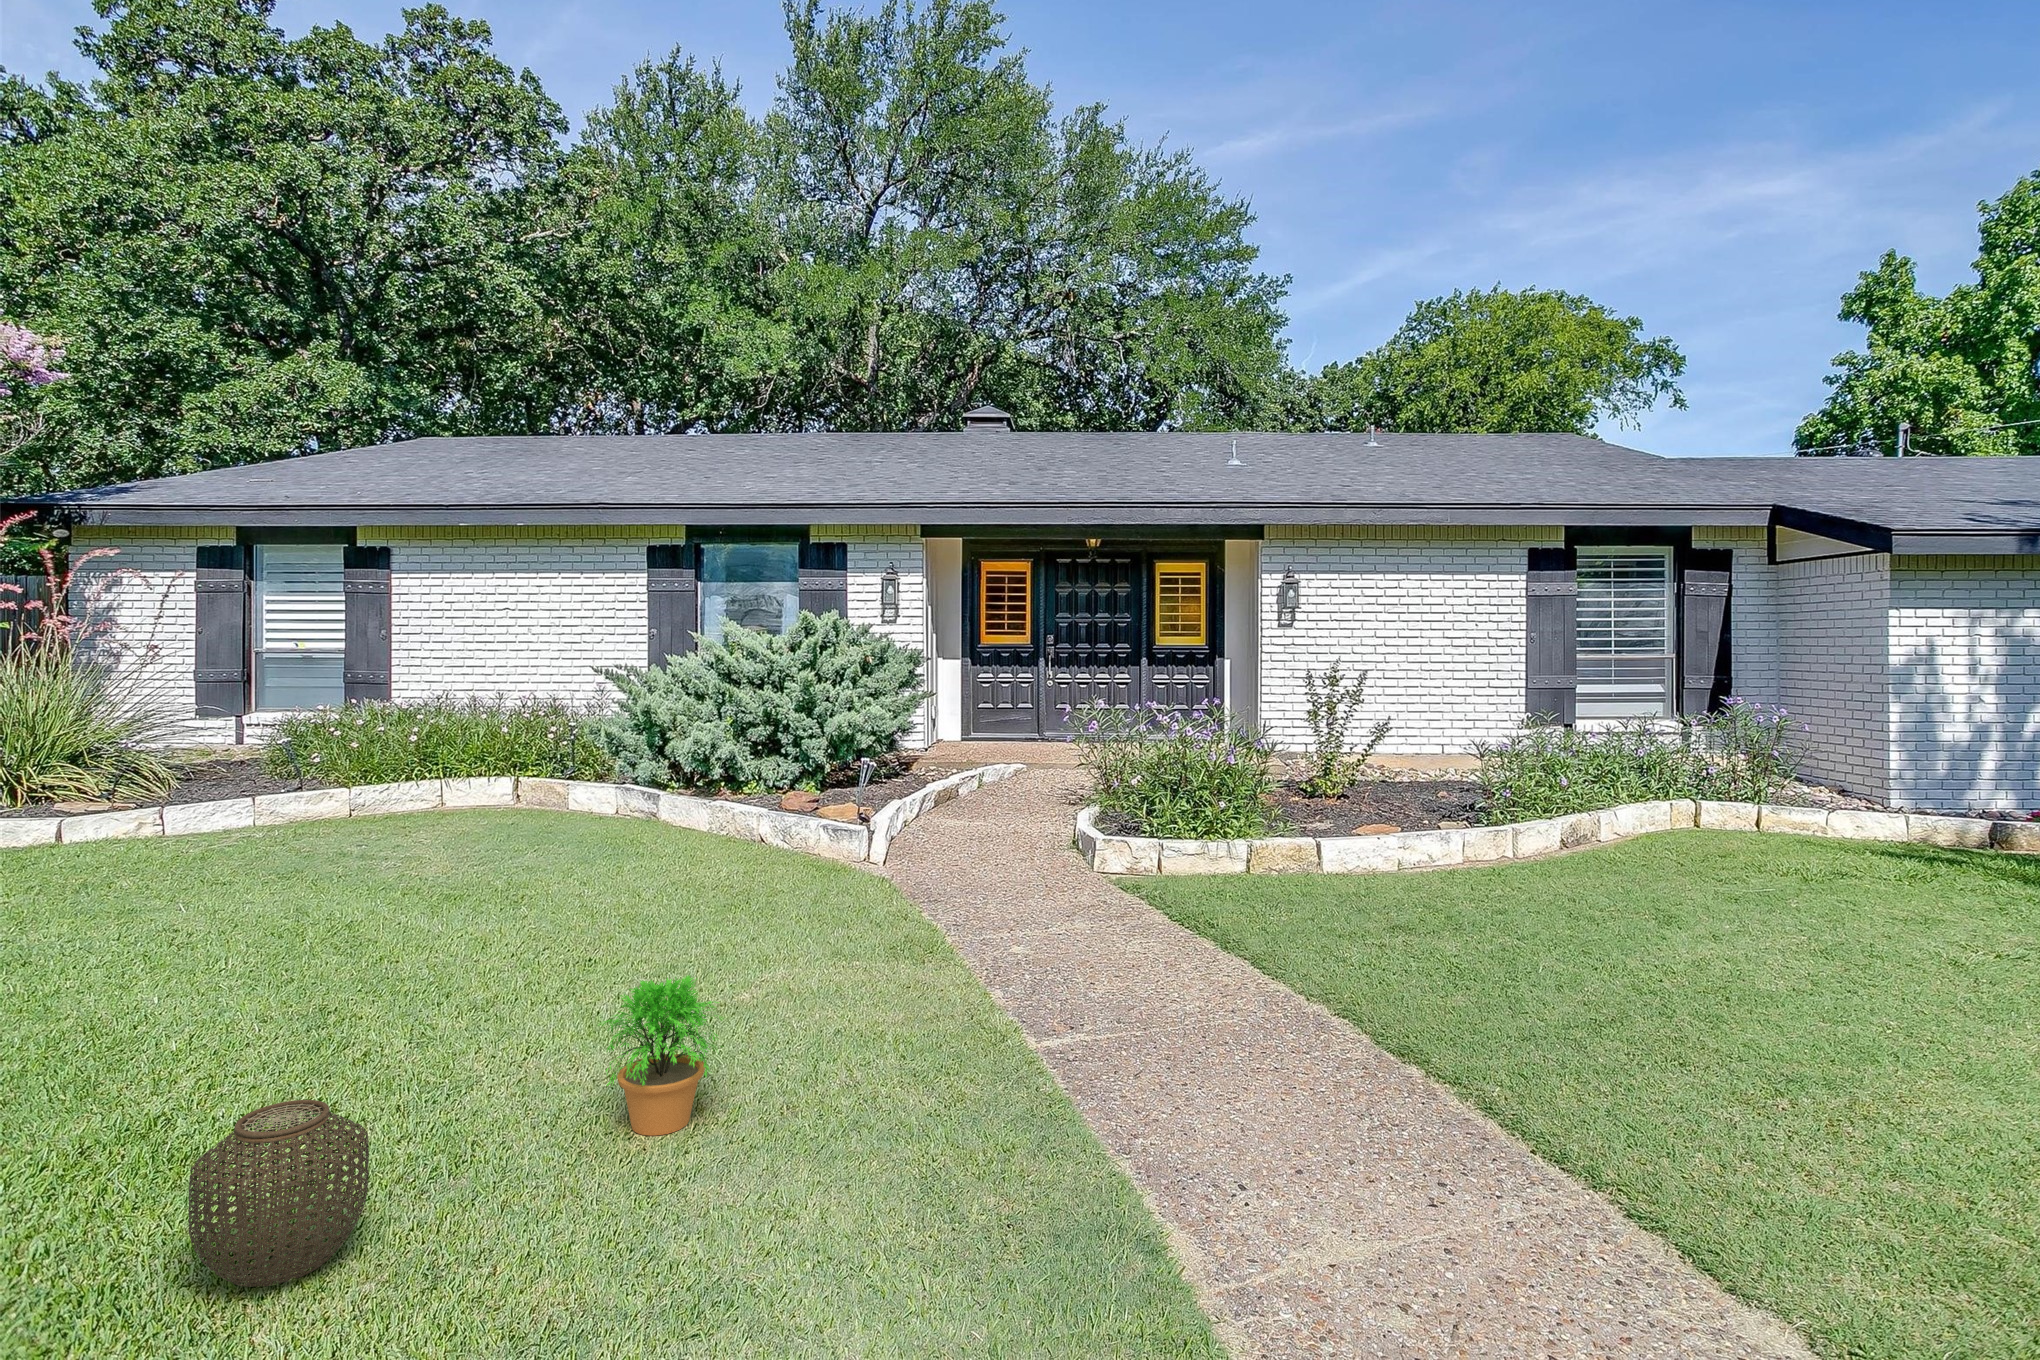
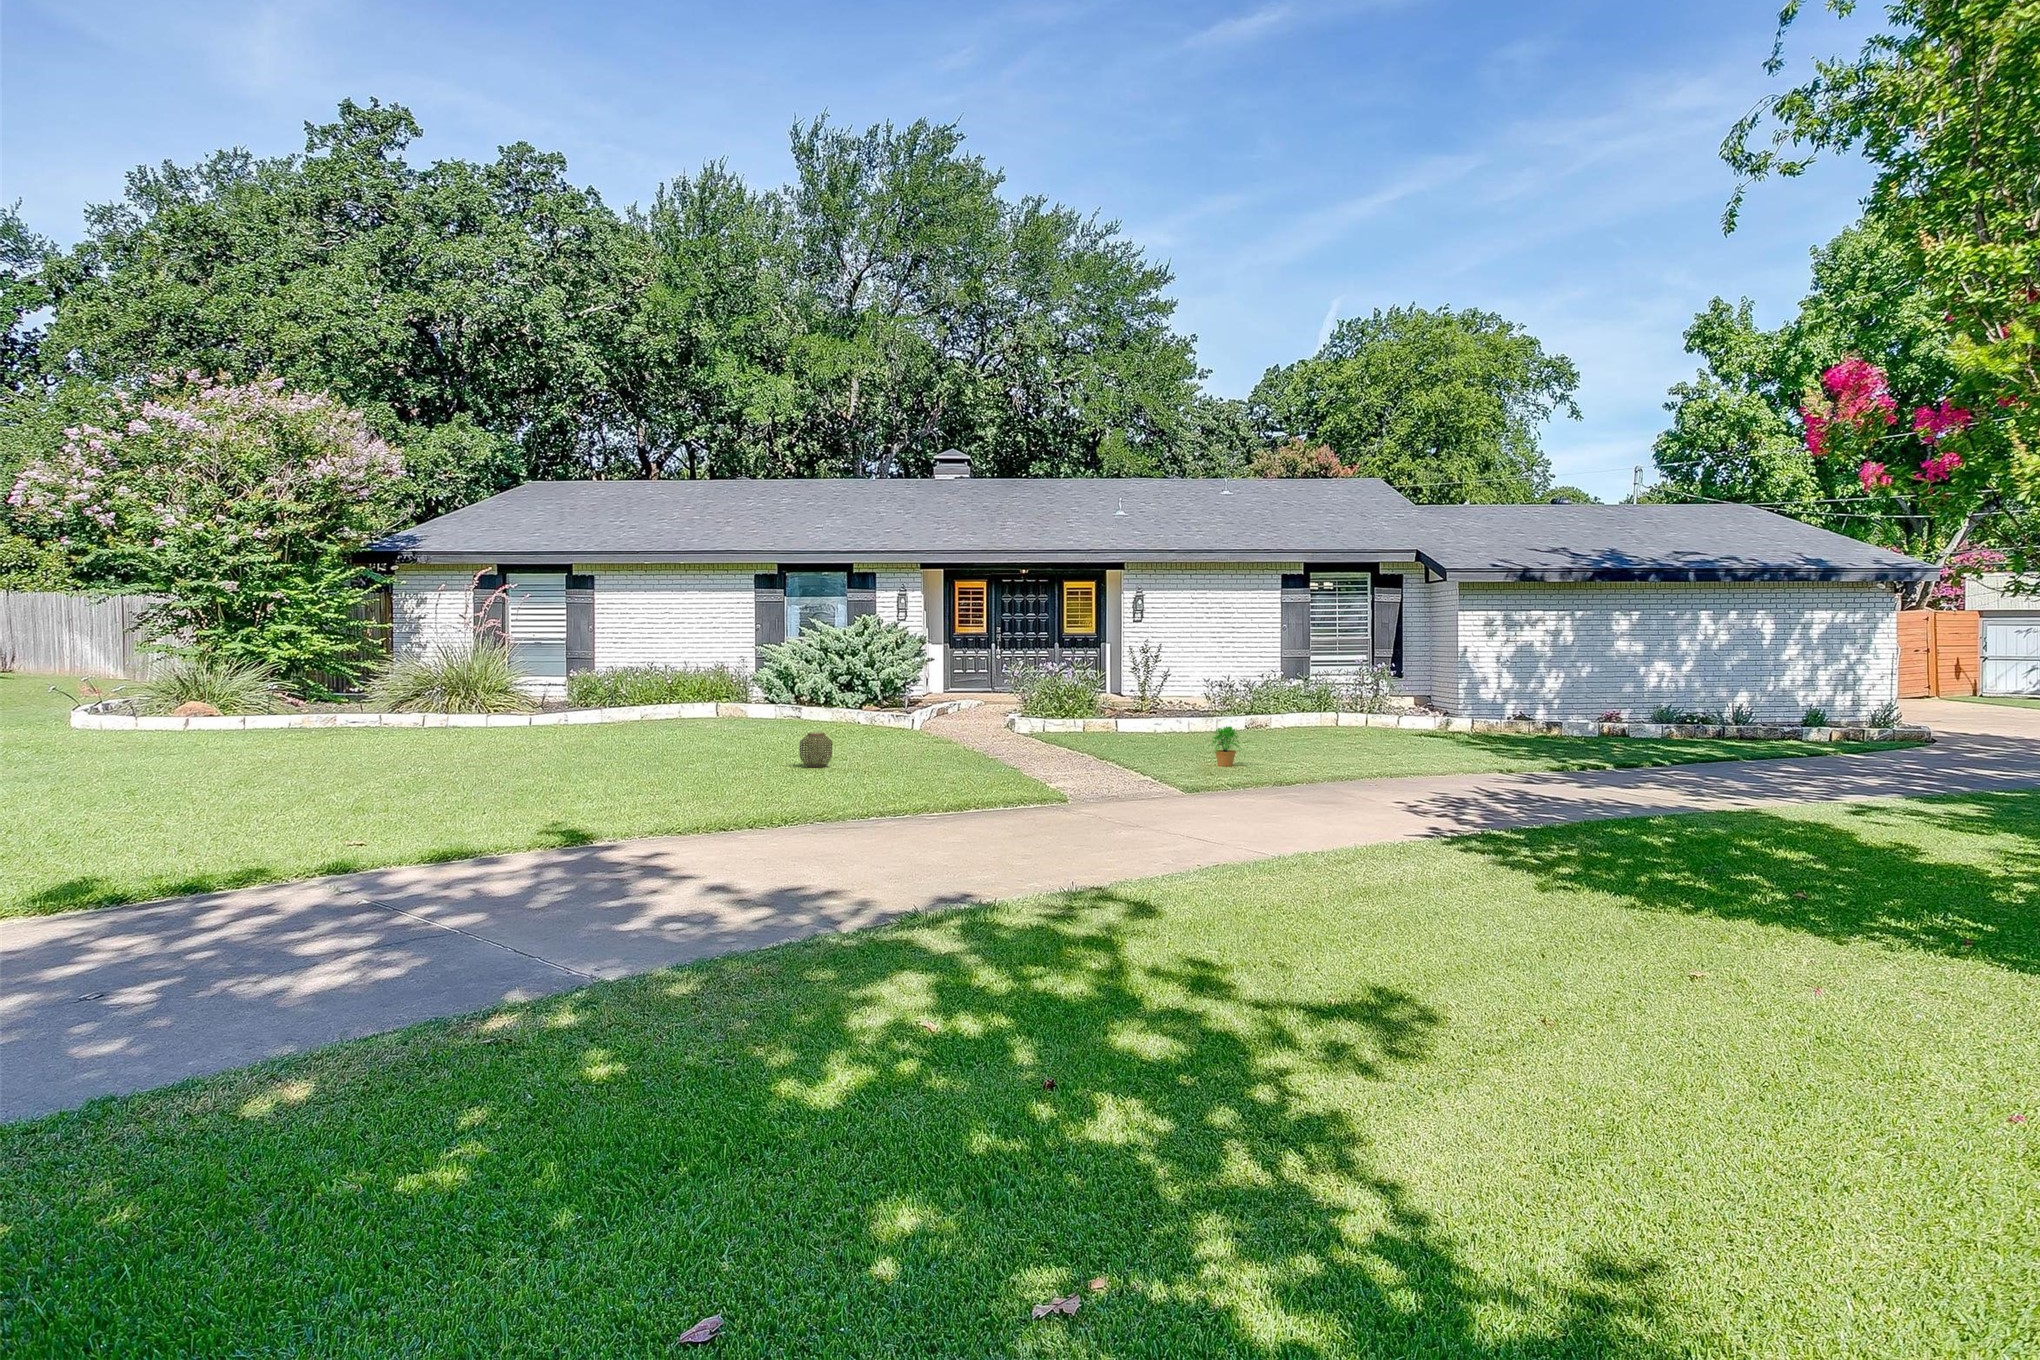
potted plant: present [598,975,723,1136] -> present [1212,726,1239,766]

